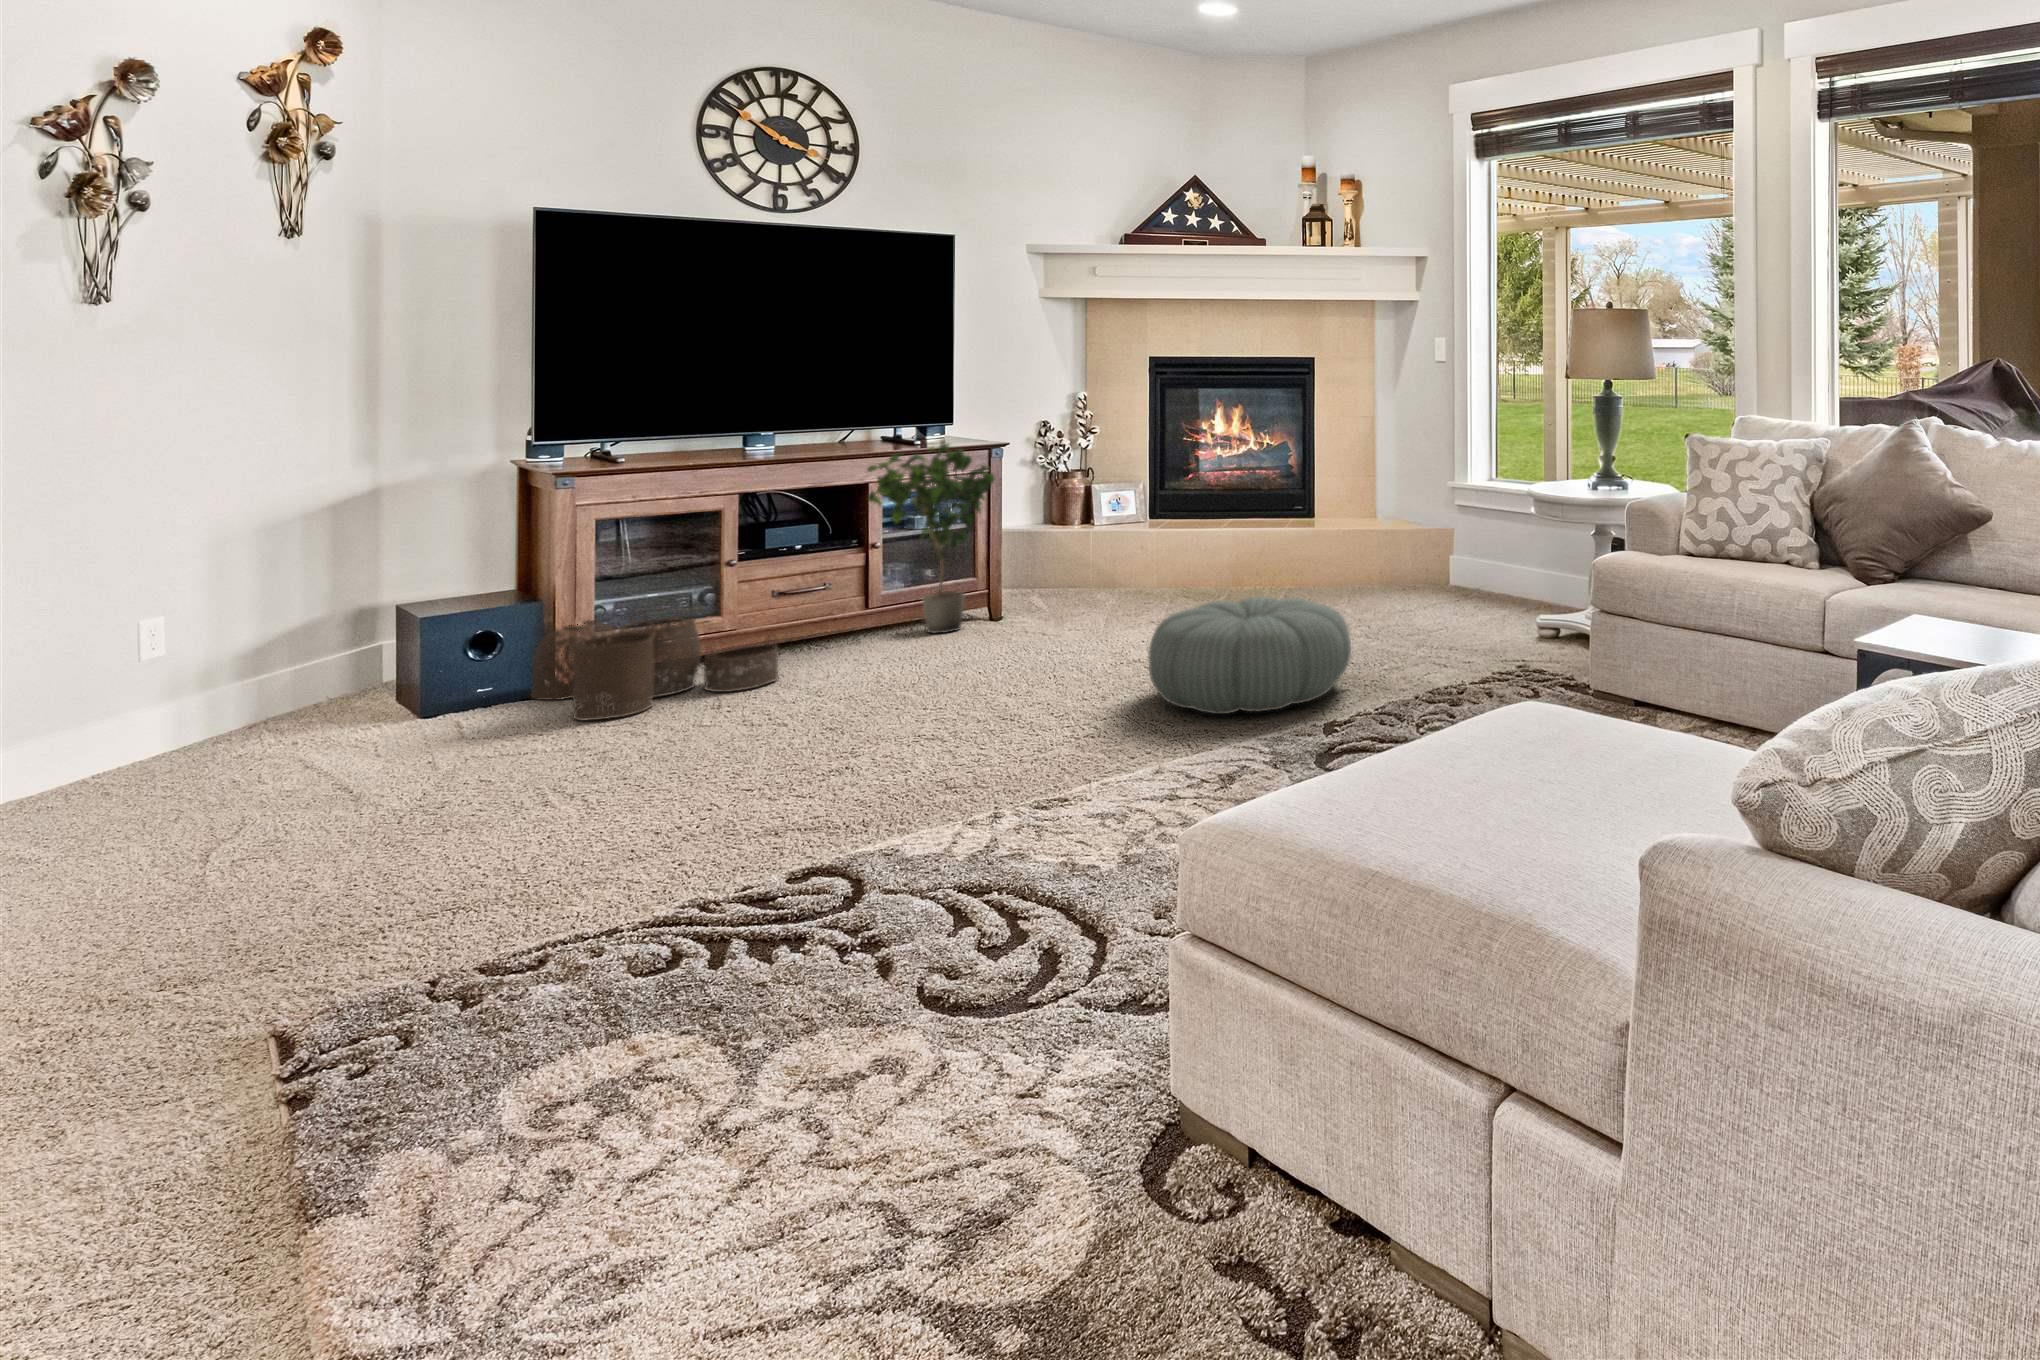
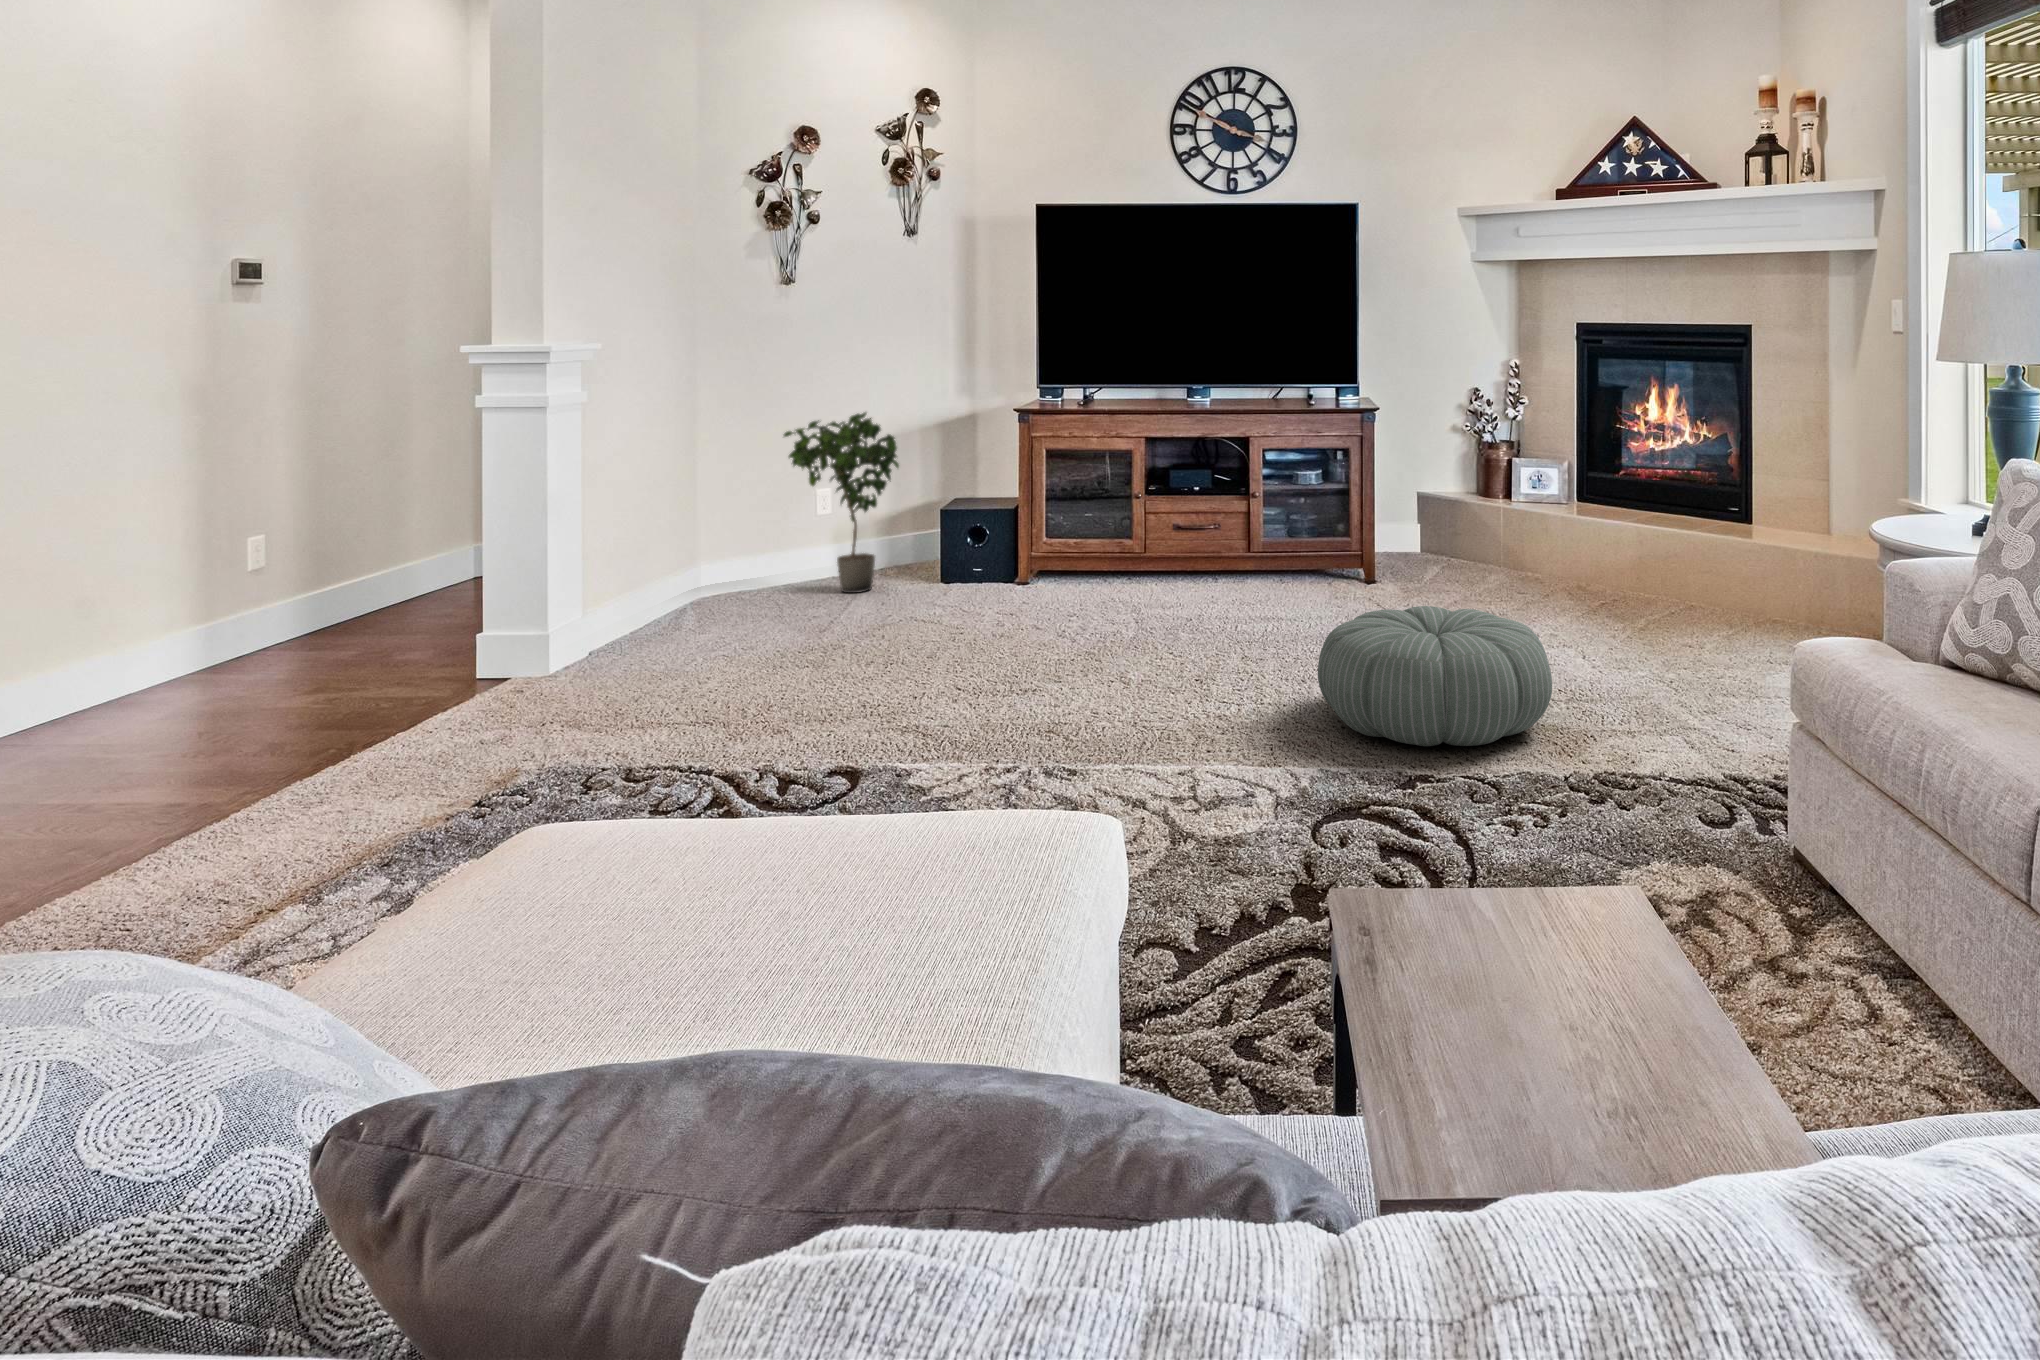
potted plant: present [868,444,995,633] -> present [784,412,899,593]
woven basket: present [531,610,778,720] -> none [989,529,1143,617]

